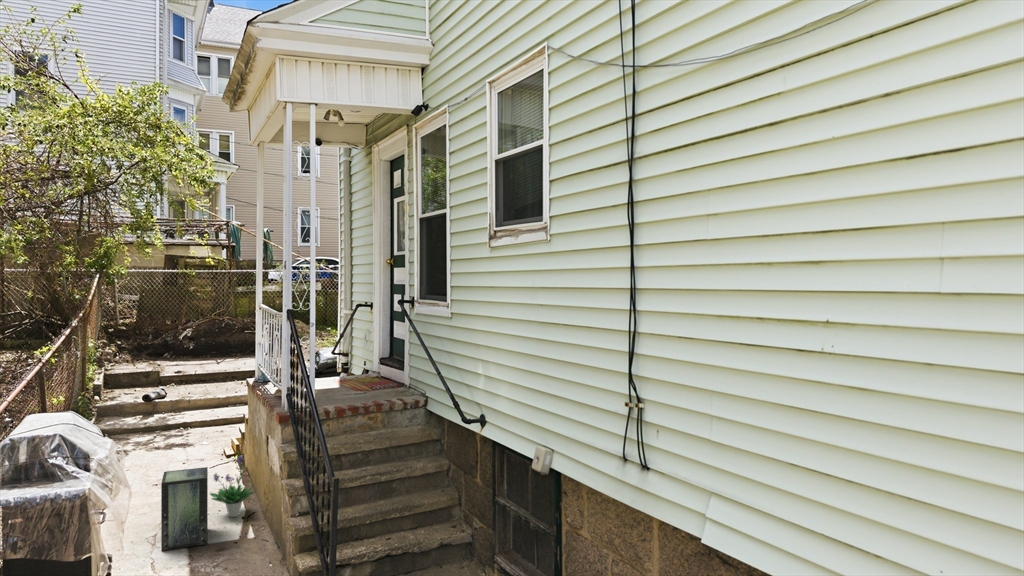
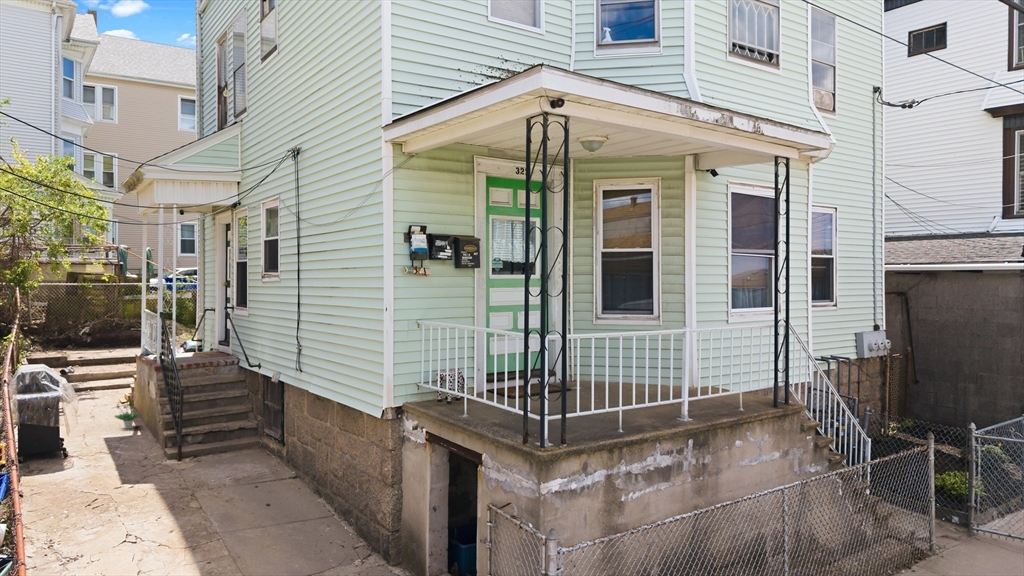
storage box: present [161,467,208,551] -> none [89,399,114,440]

